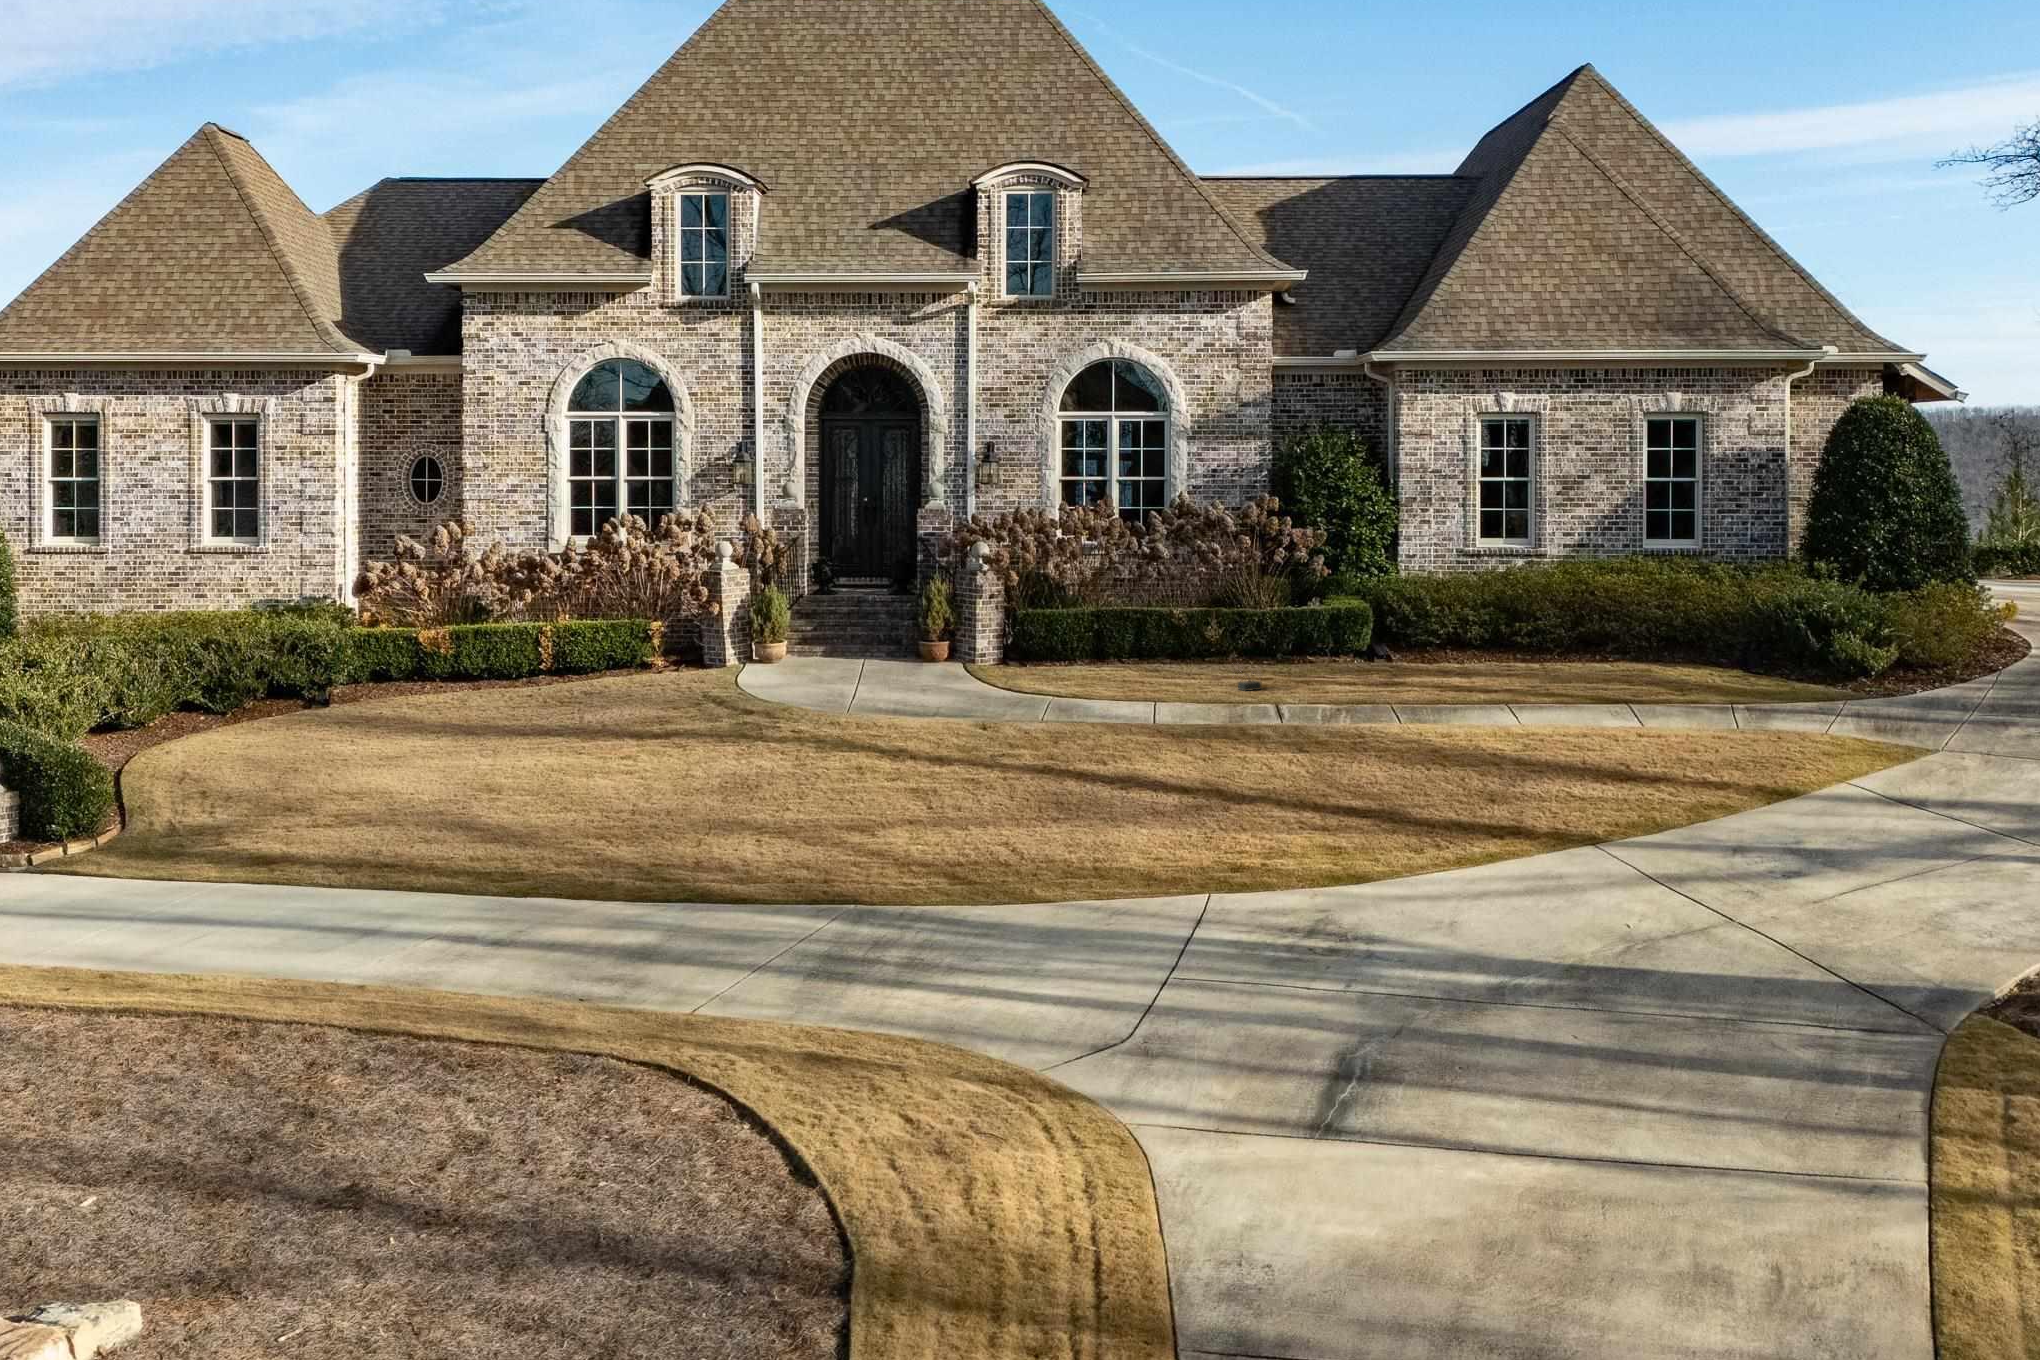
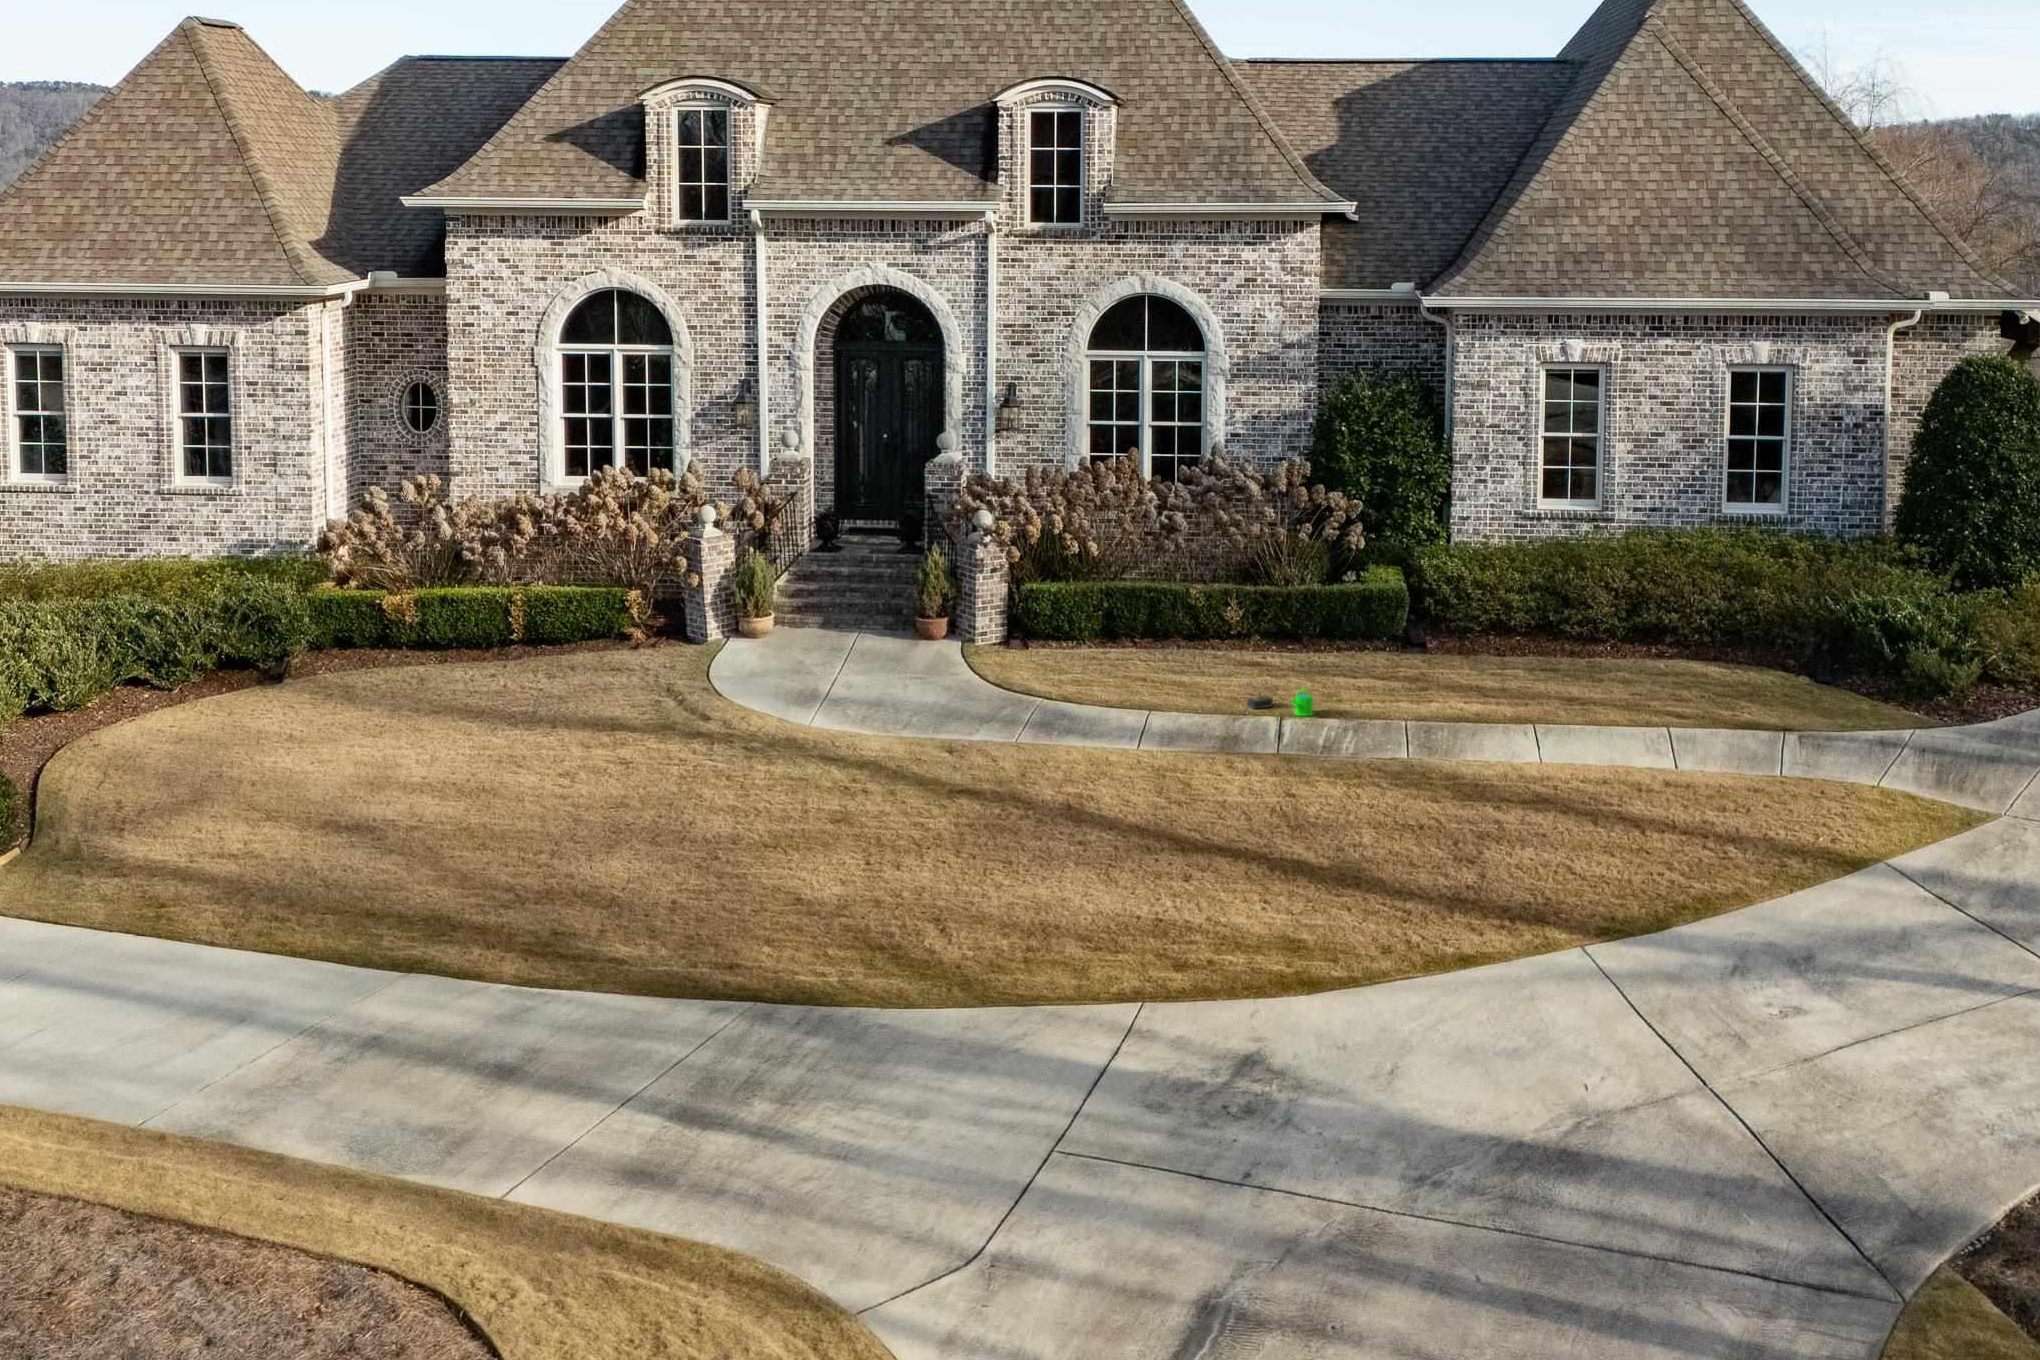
watering can: none [1280,668,1300,694] -> present [1292,688,1313,716]

